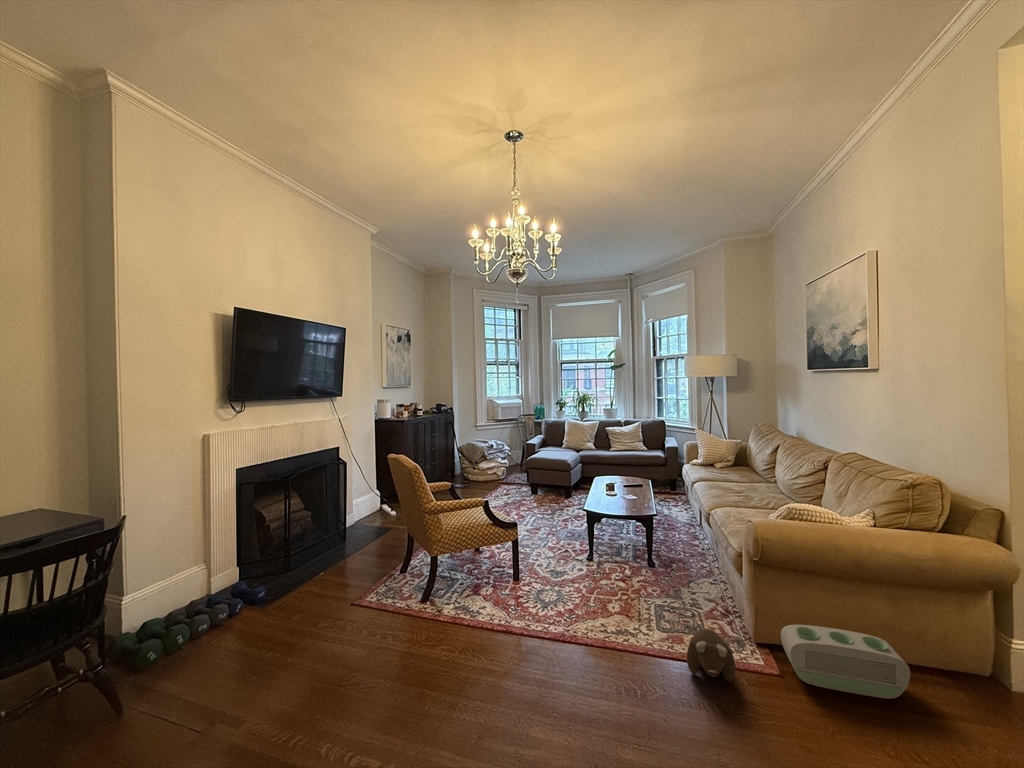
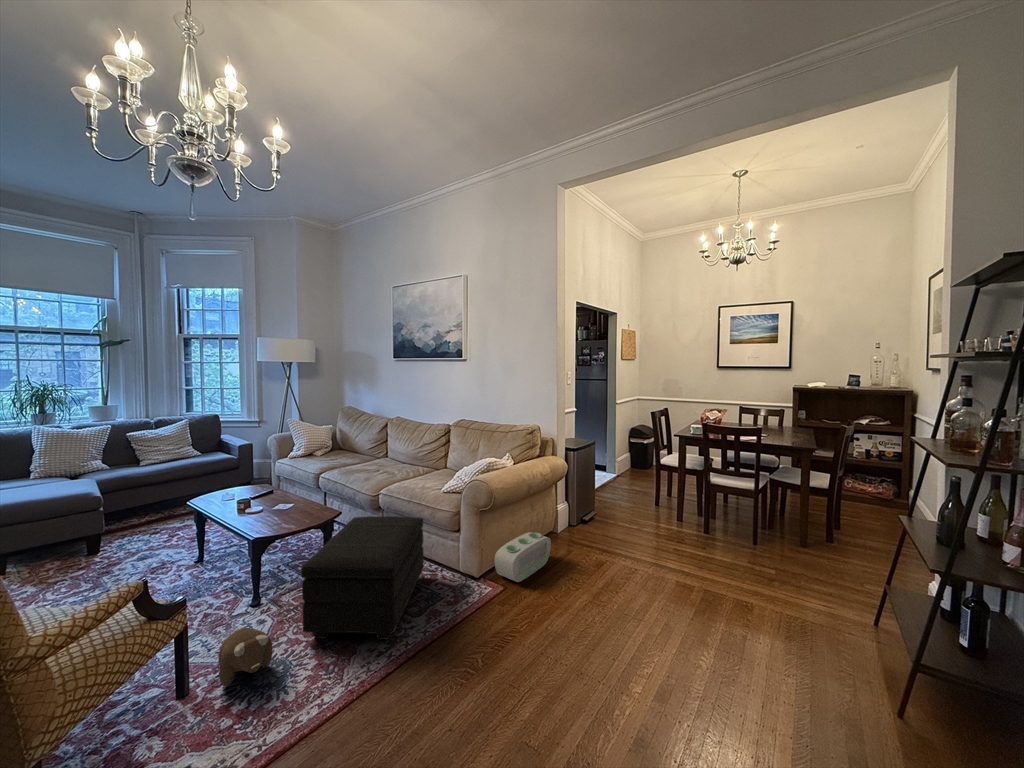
footstool: none [579,522,712,628] -> present [302,516,424,640]
plush toy: present [687,629,735,682] -> present [218,628,272,687]

